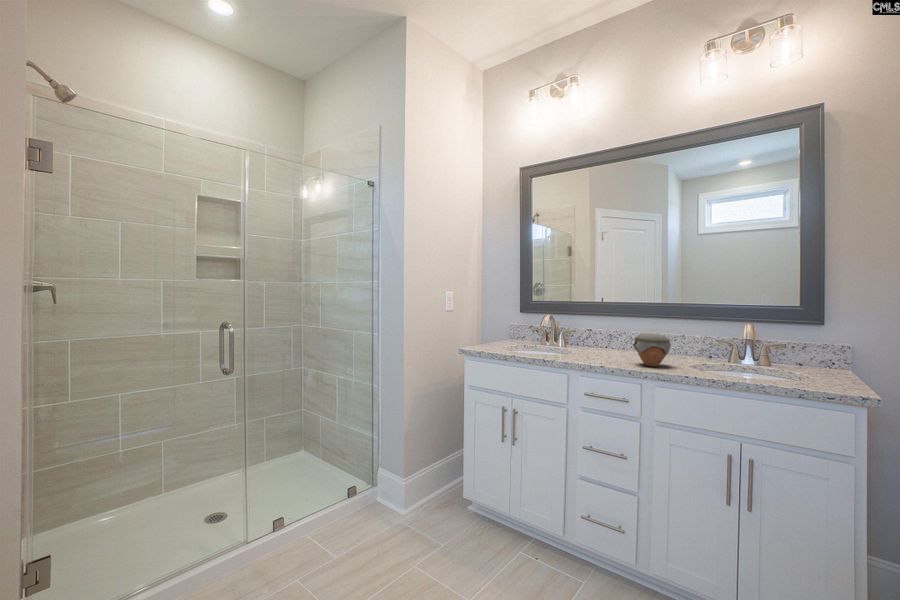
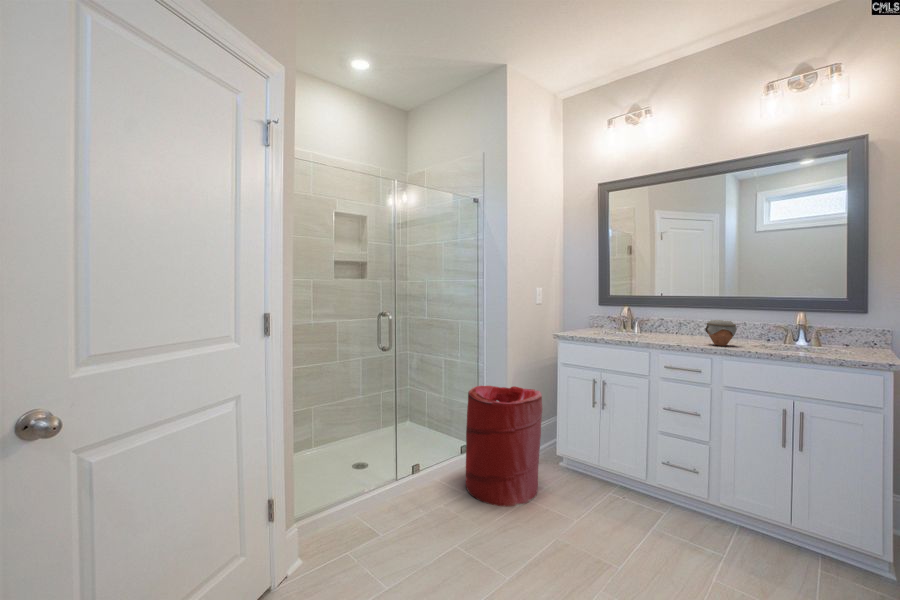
laundry hamper: none [341,413,438,580] -> present [466,386,542,507]

